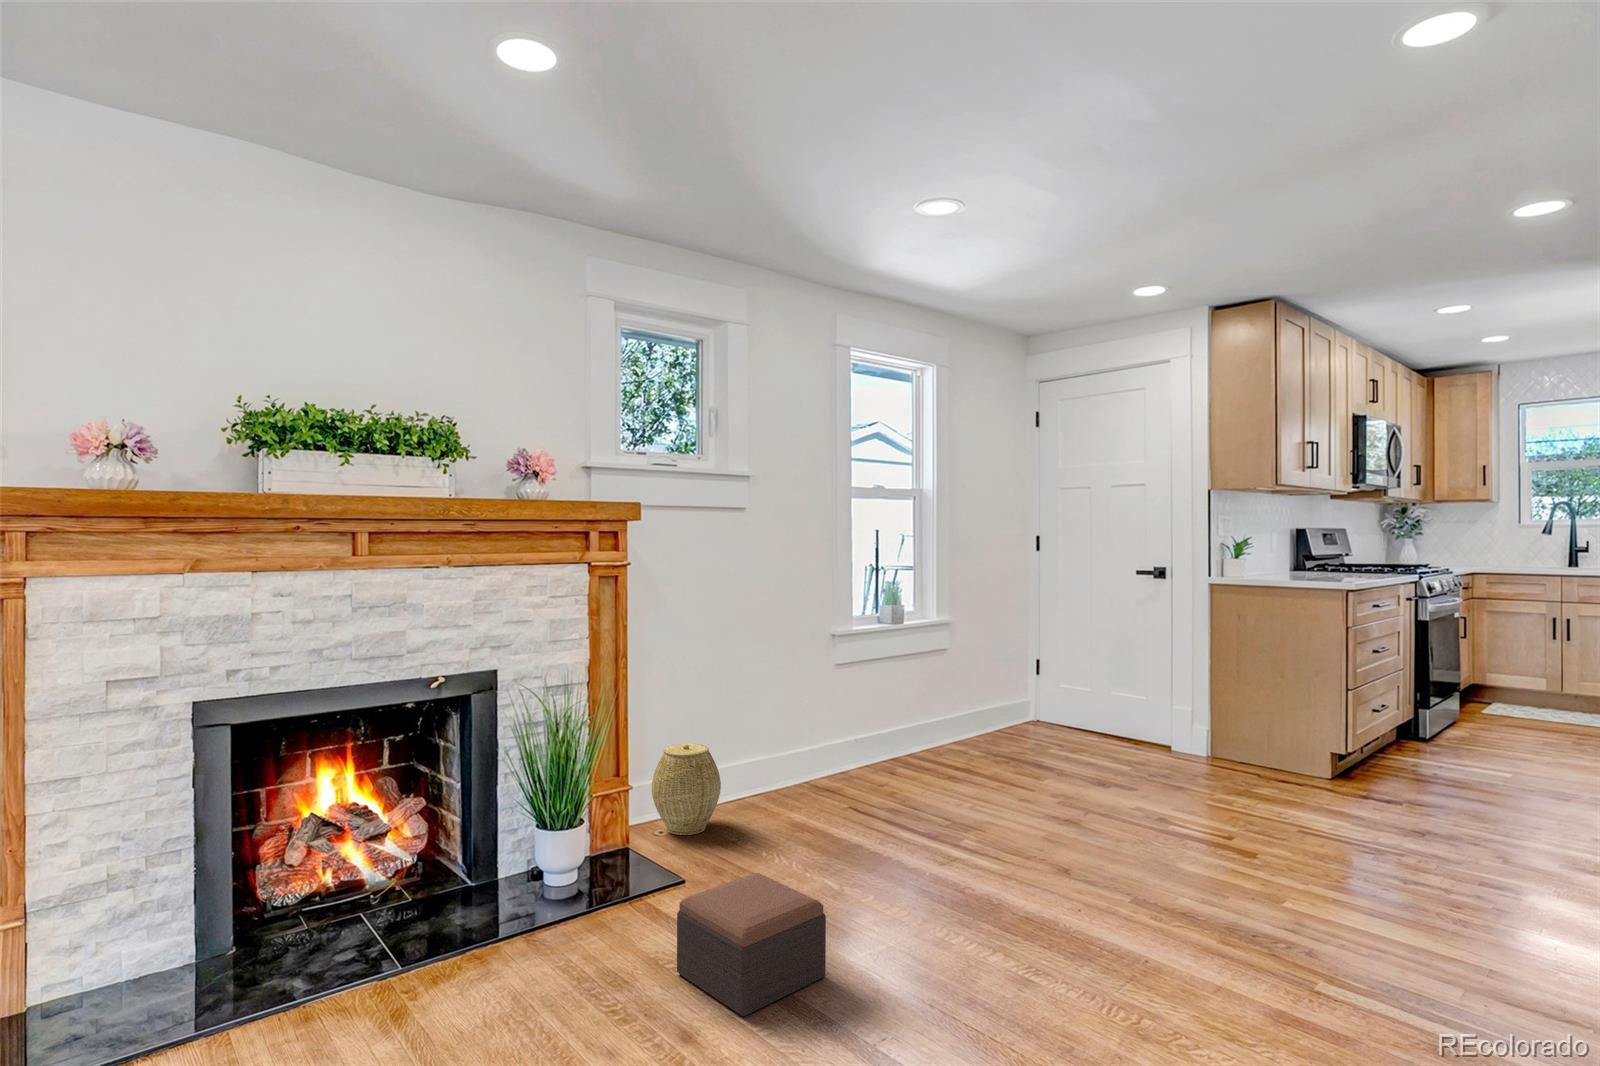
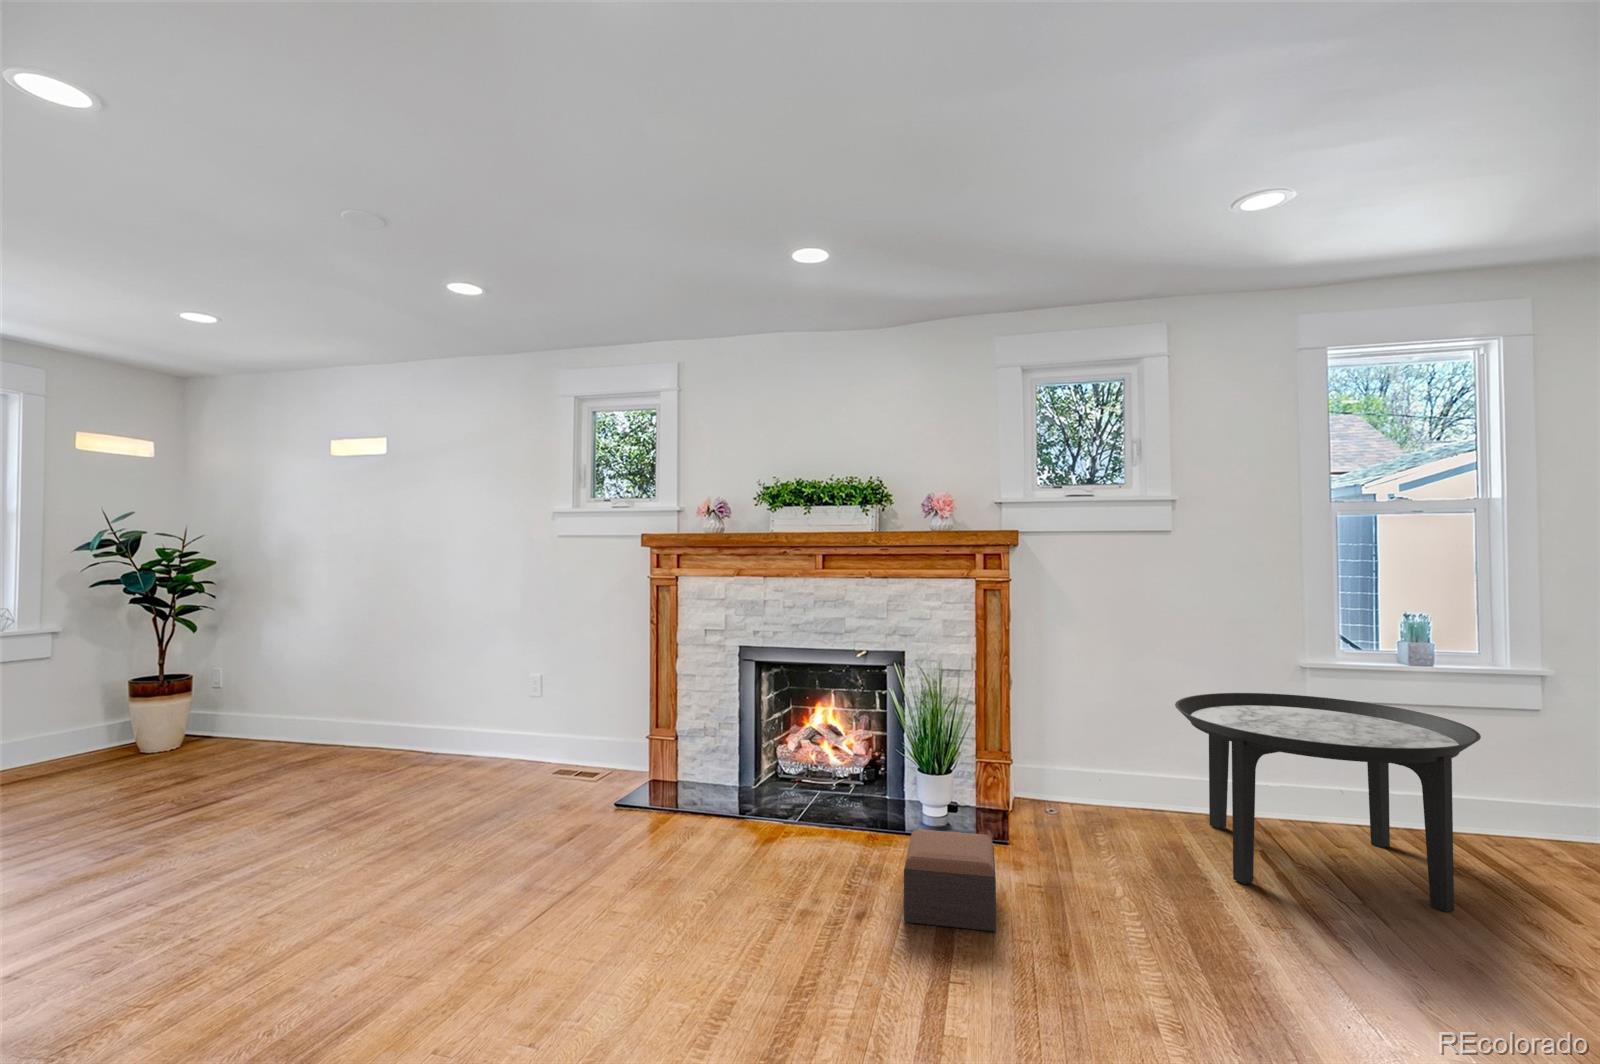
round table: none [783,659,1008,840] -> present [1175,693,1481,912]
woven basket: present [652,743,721,835] -> none [1043,740,1106,820]

